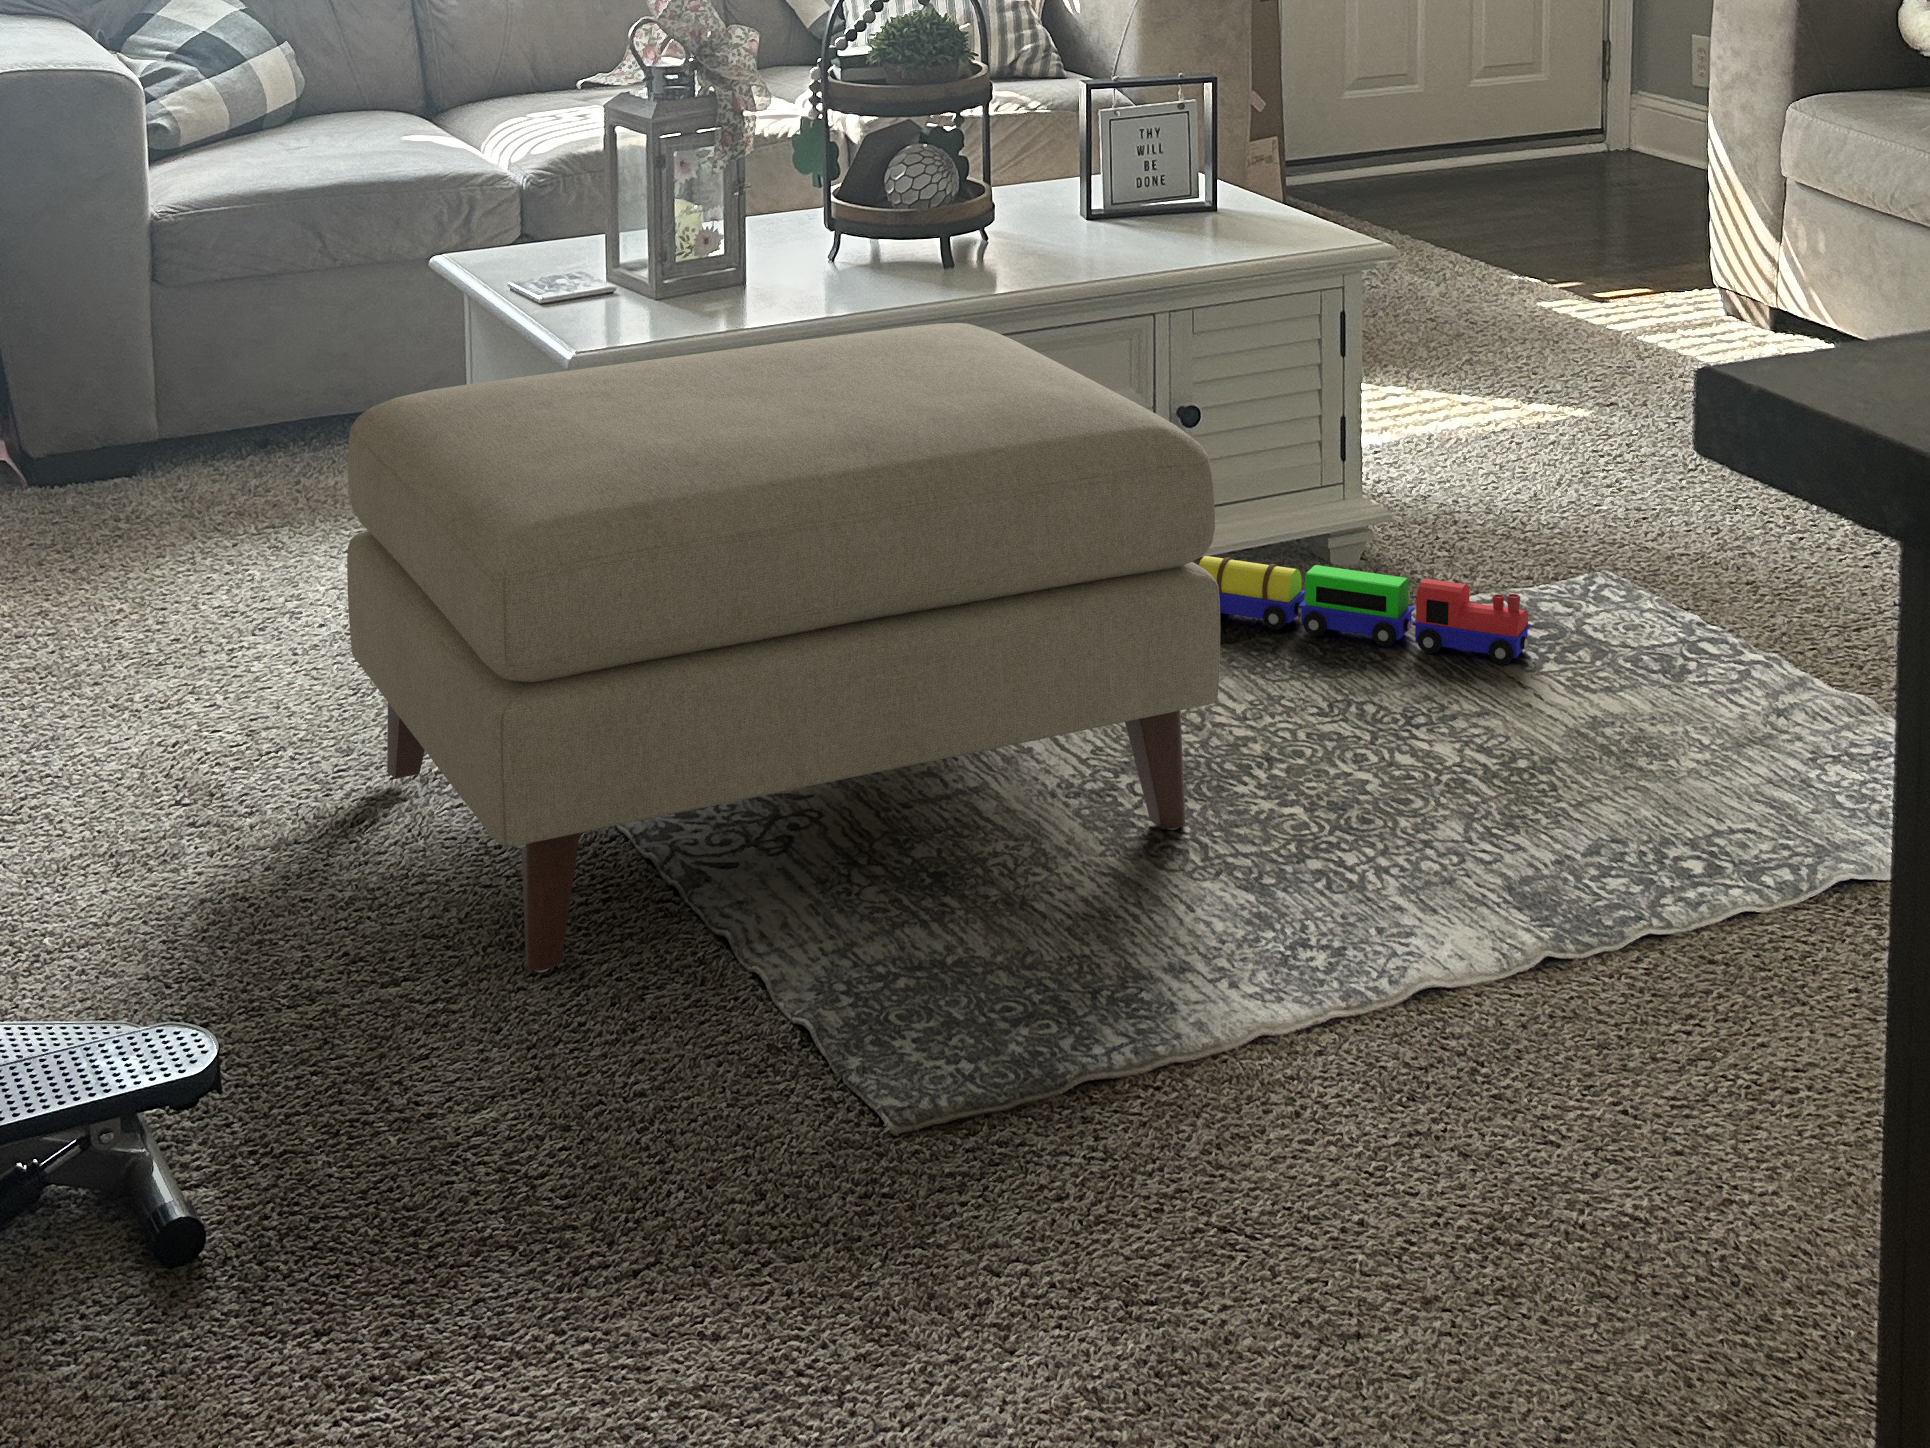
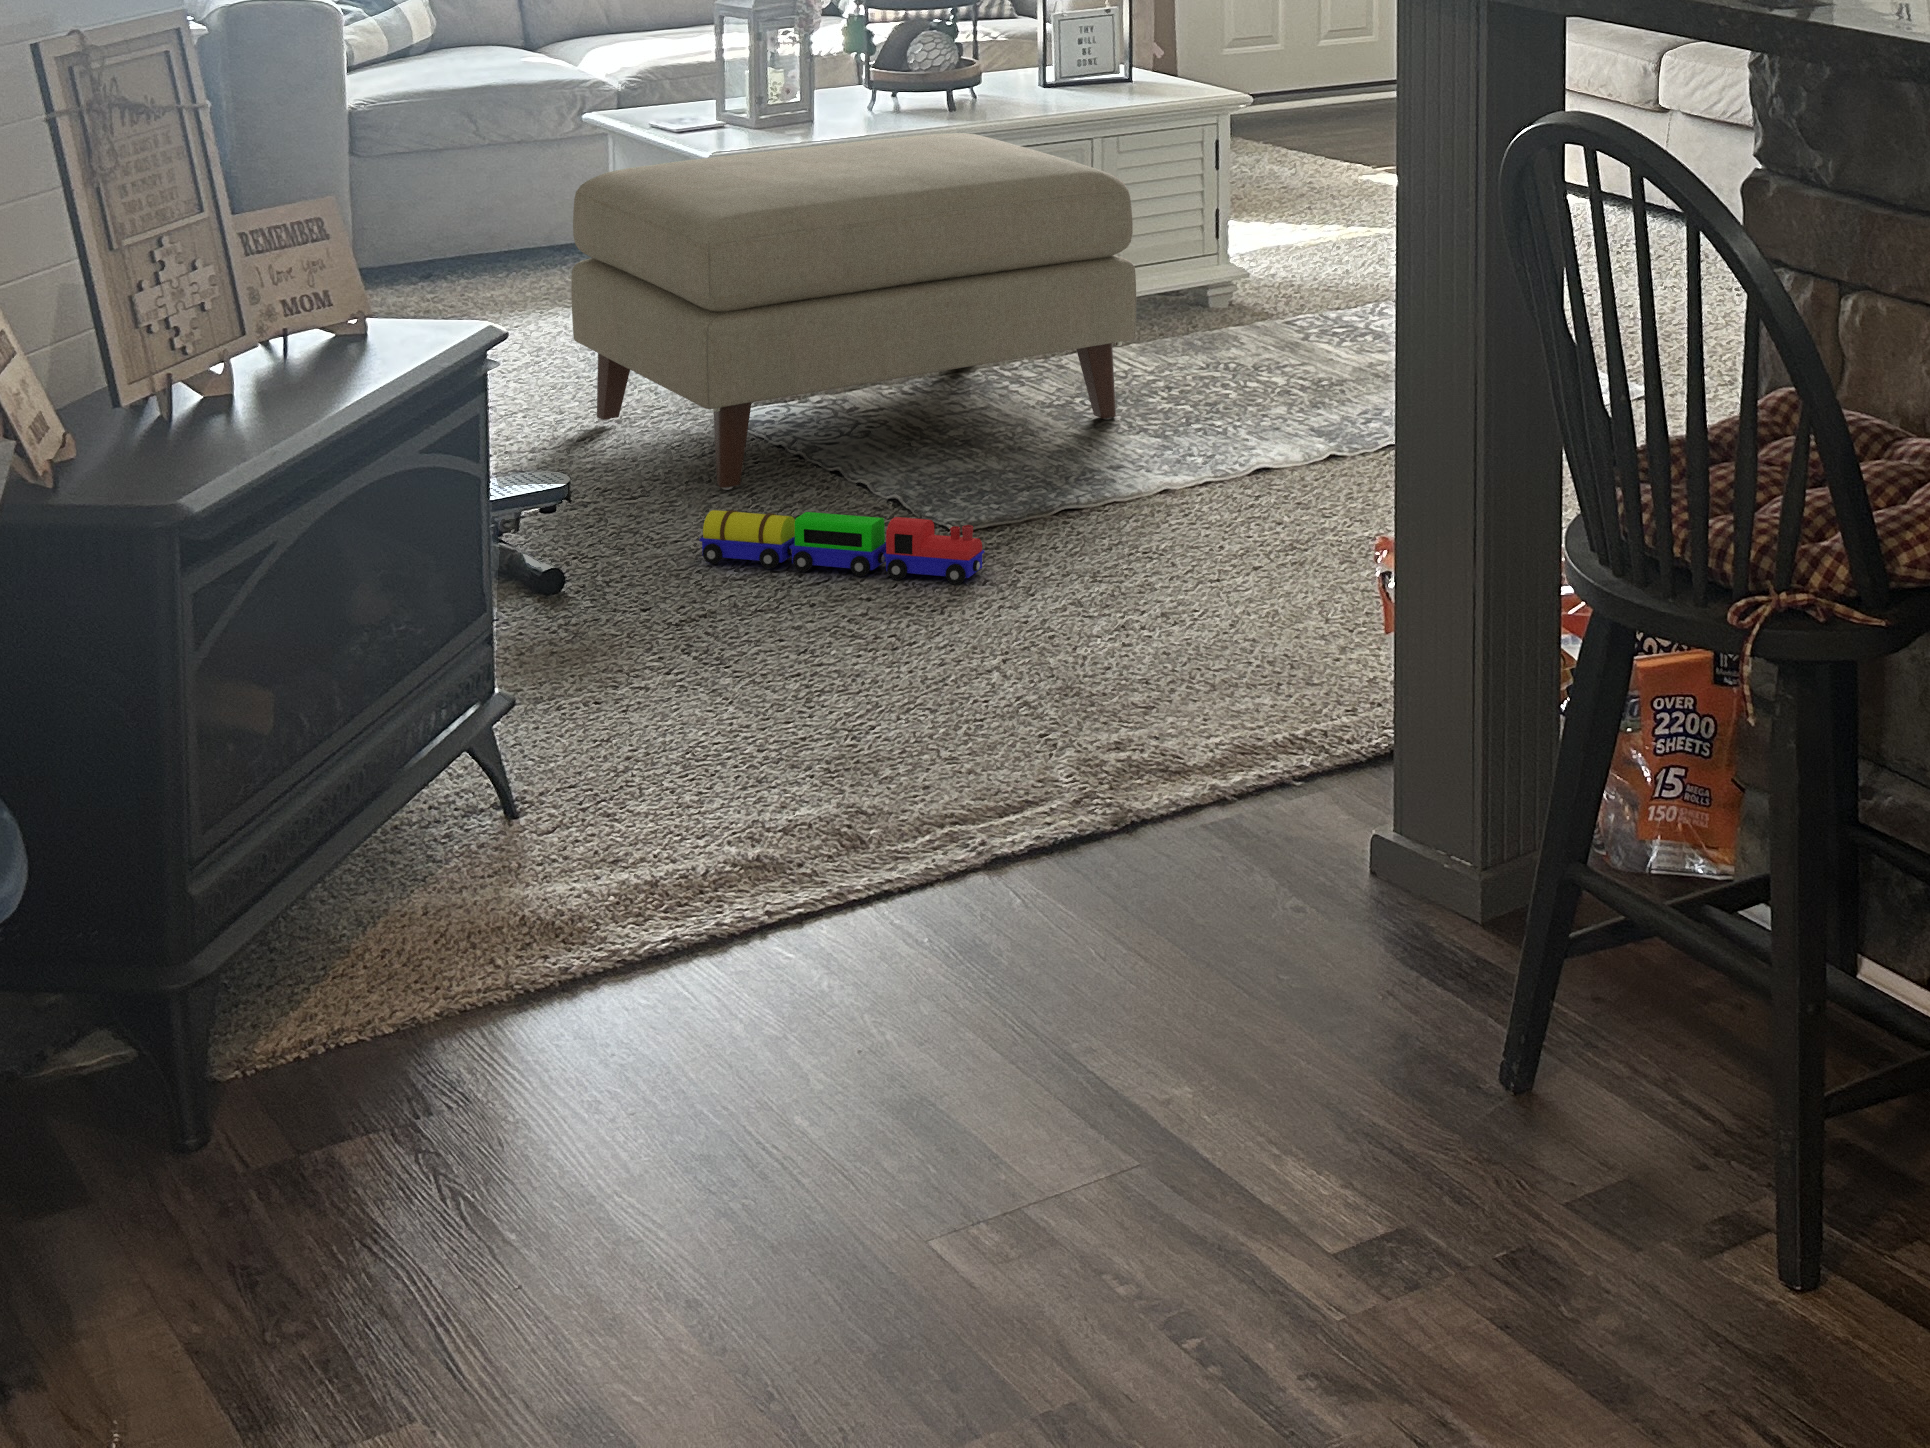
toy train: present [1199,556,1530,665] -> present [700,510,984,585]

